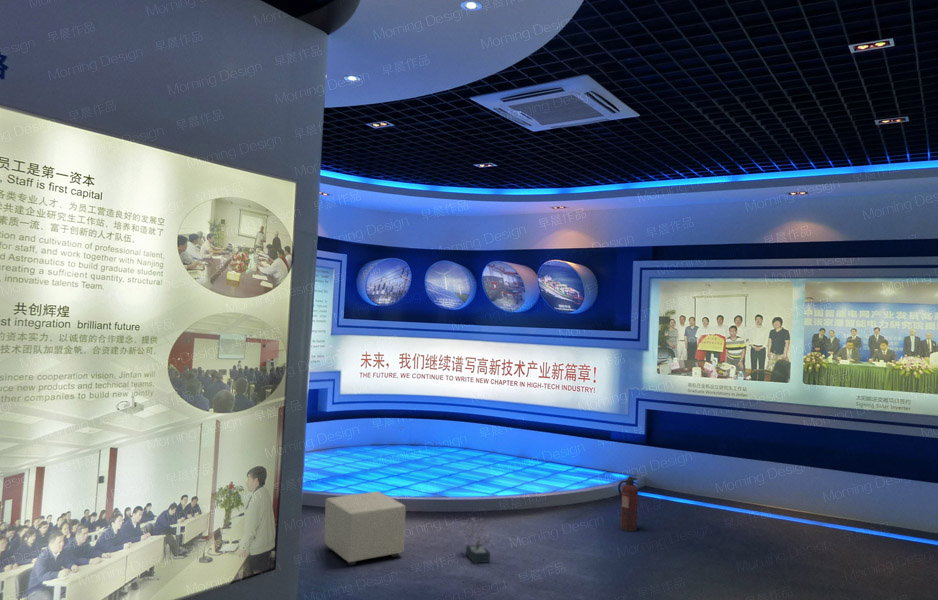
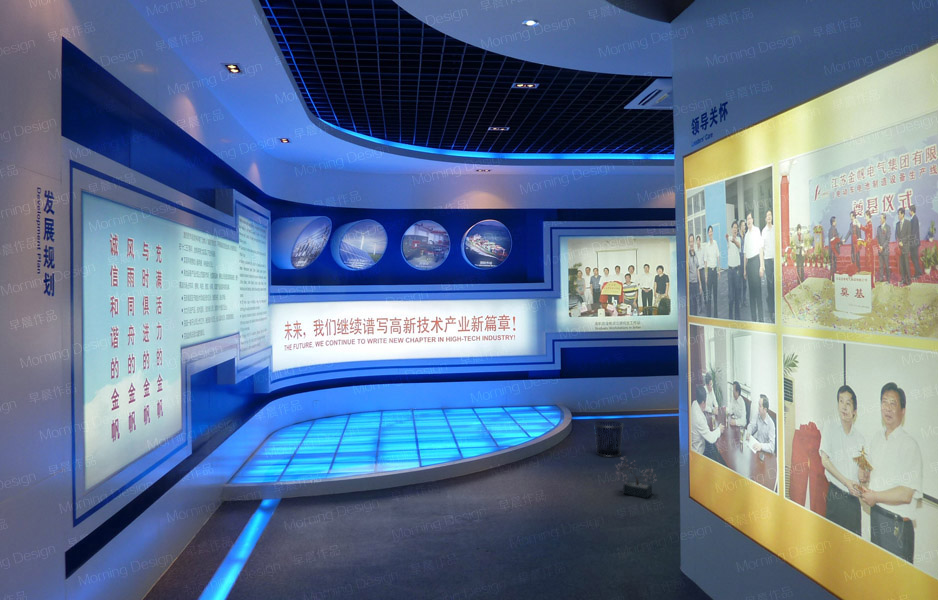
fire extinguisher: present [618,476,638,532] -> none [634,399,654,446]
waste bin: none [546,488,578,531] -> present [595,420,623,457]
ottoman: present [324,492,405,566] -> none [519,454,595,534]

